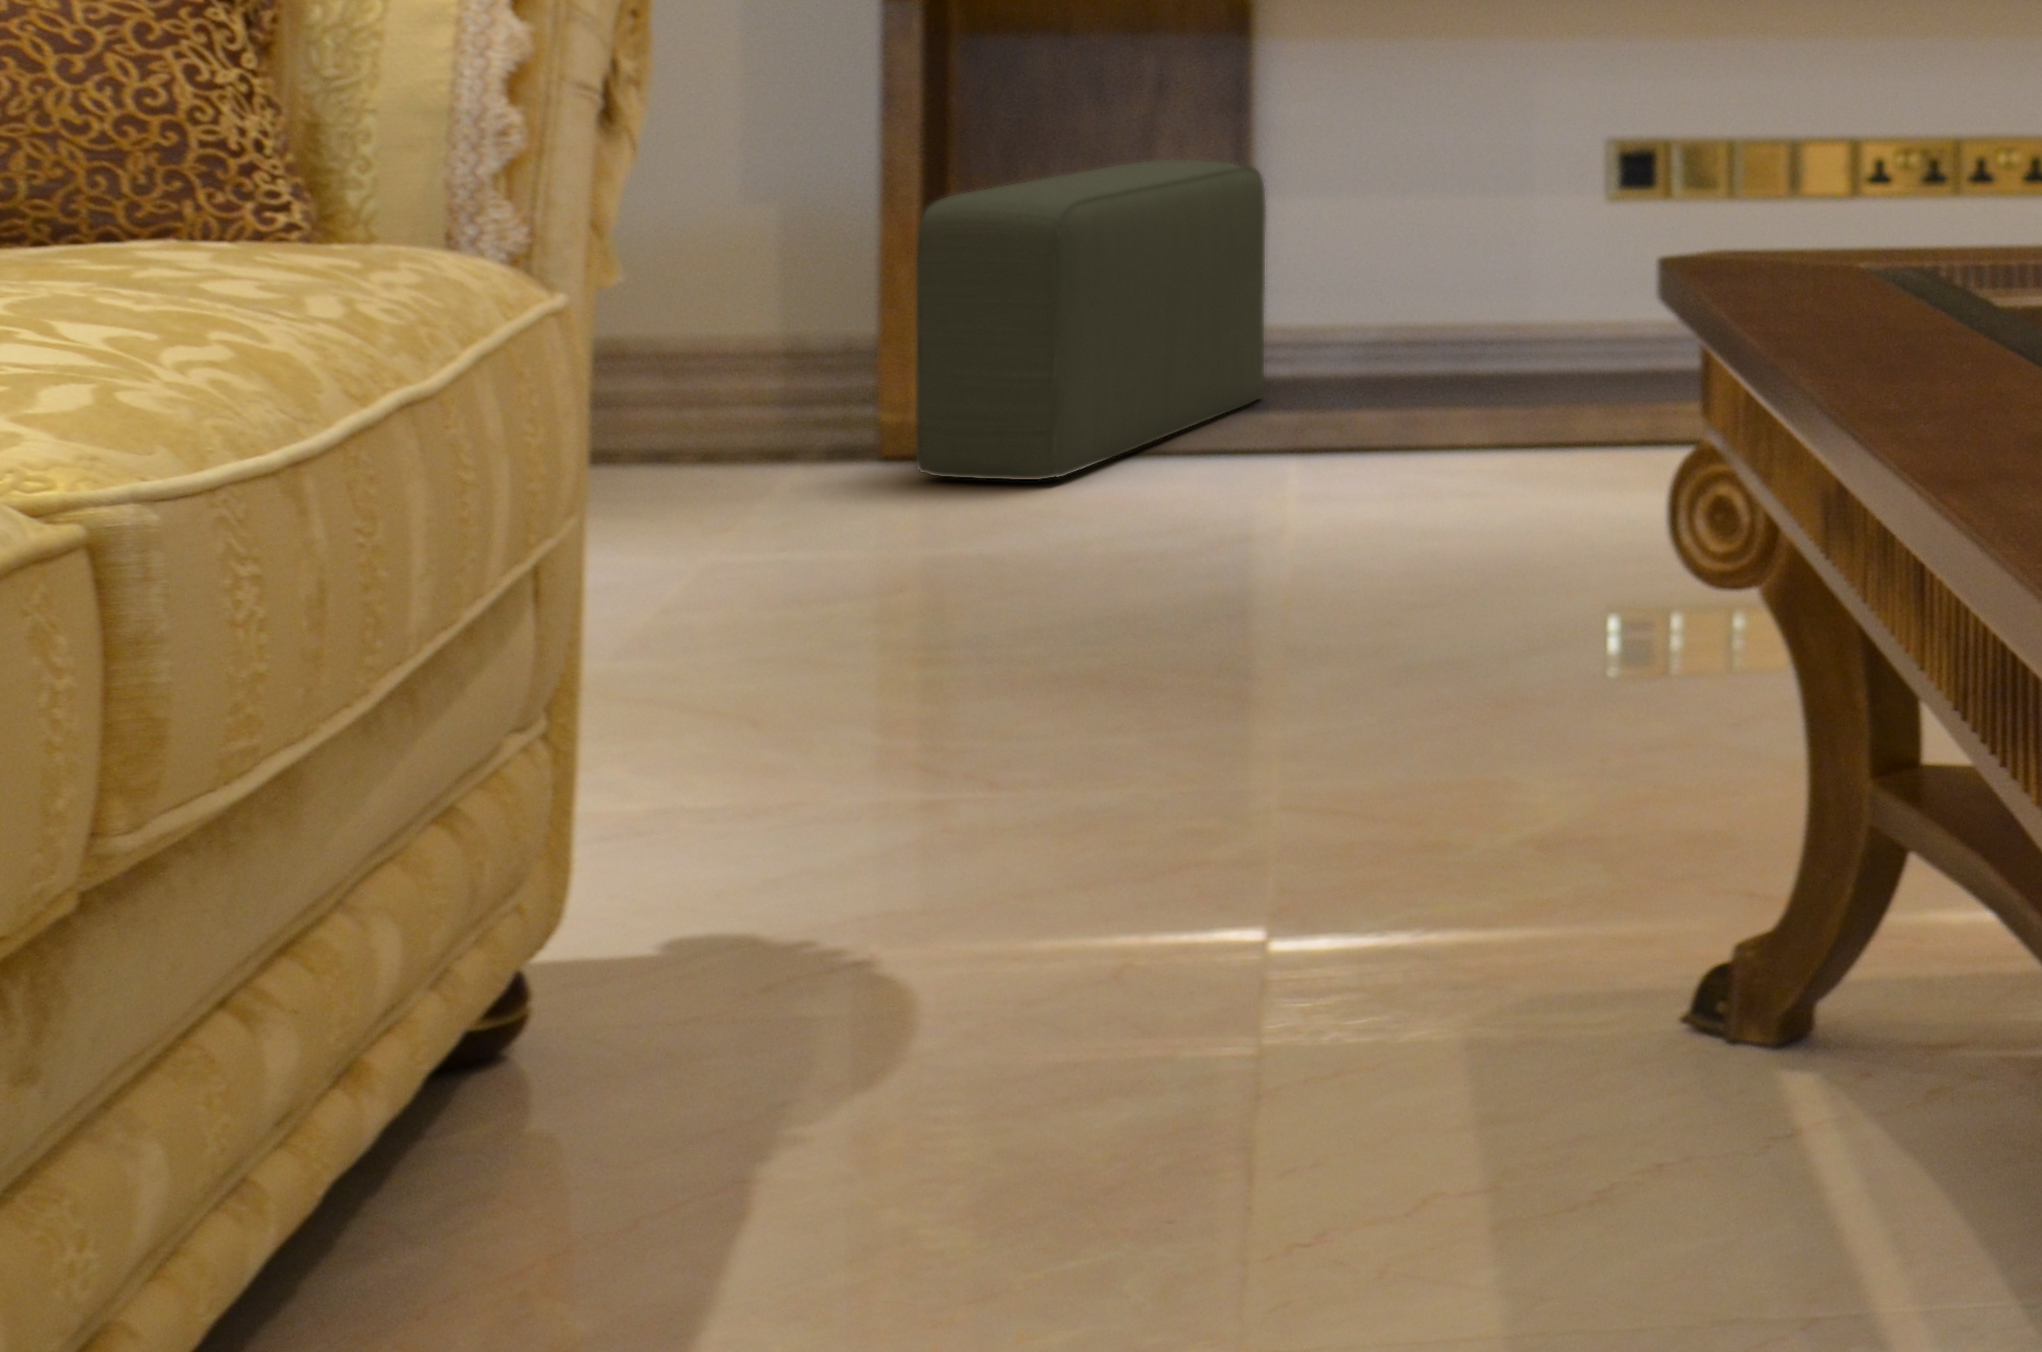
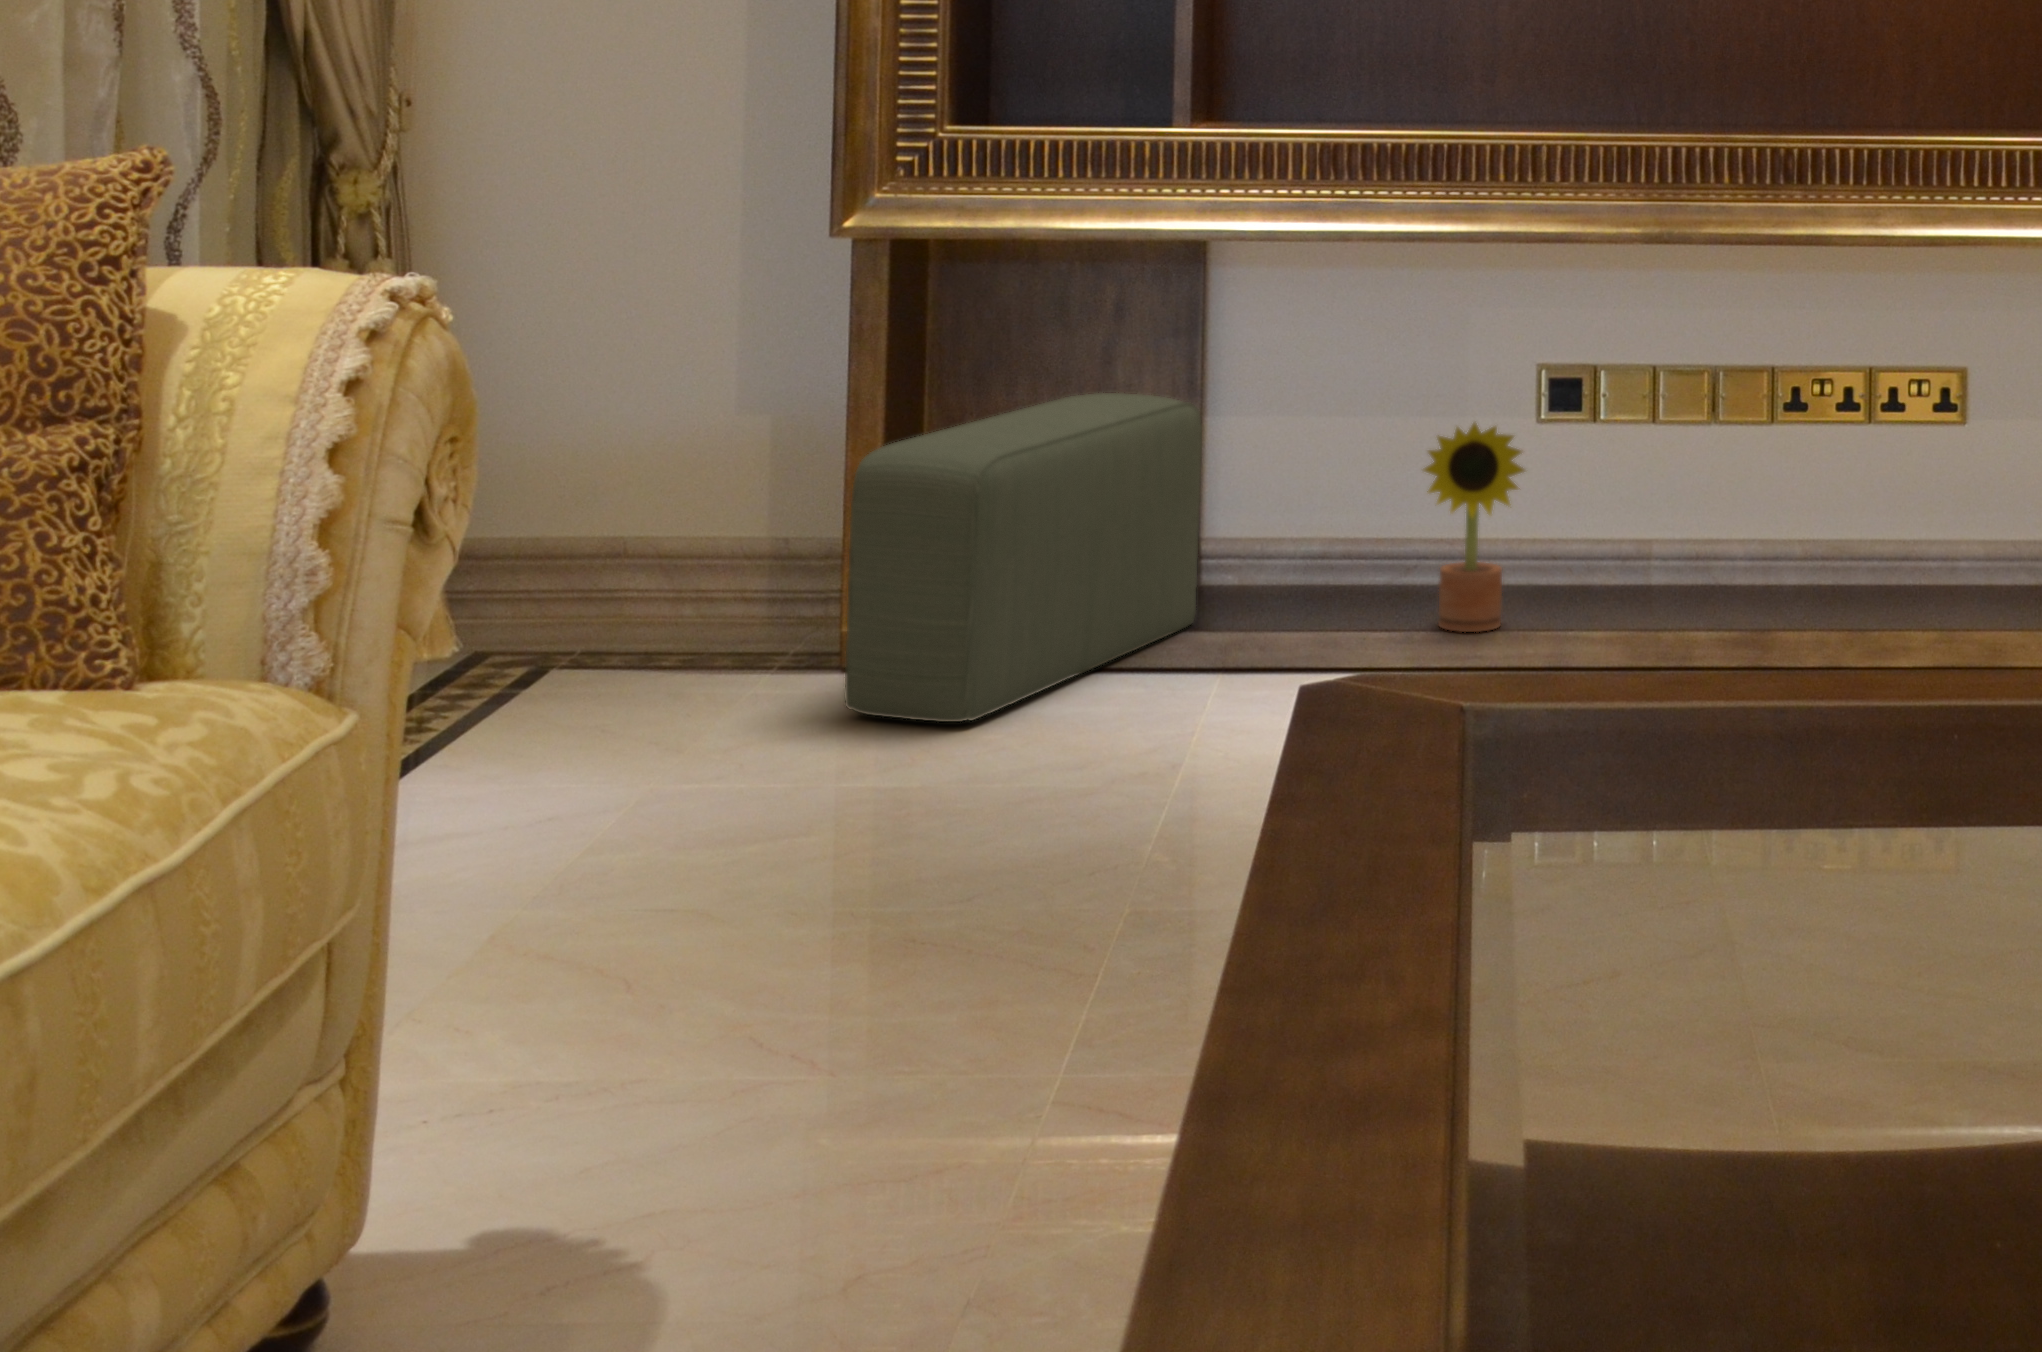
decorative plant: none [1503,176,1615,396] -> present [1424,423,1525,632]

